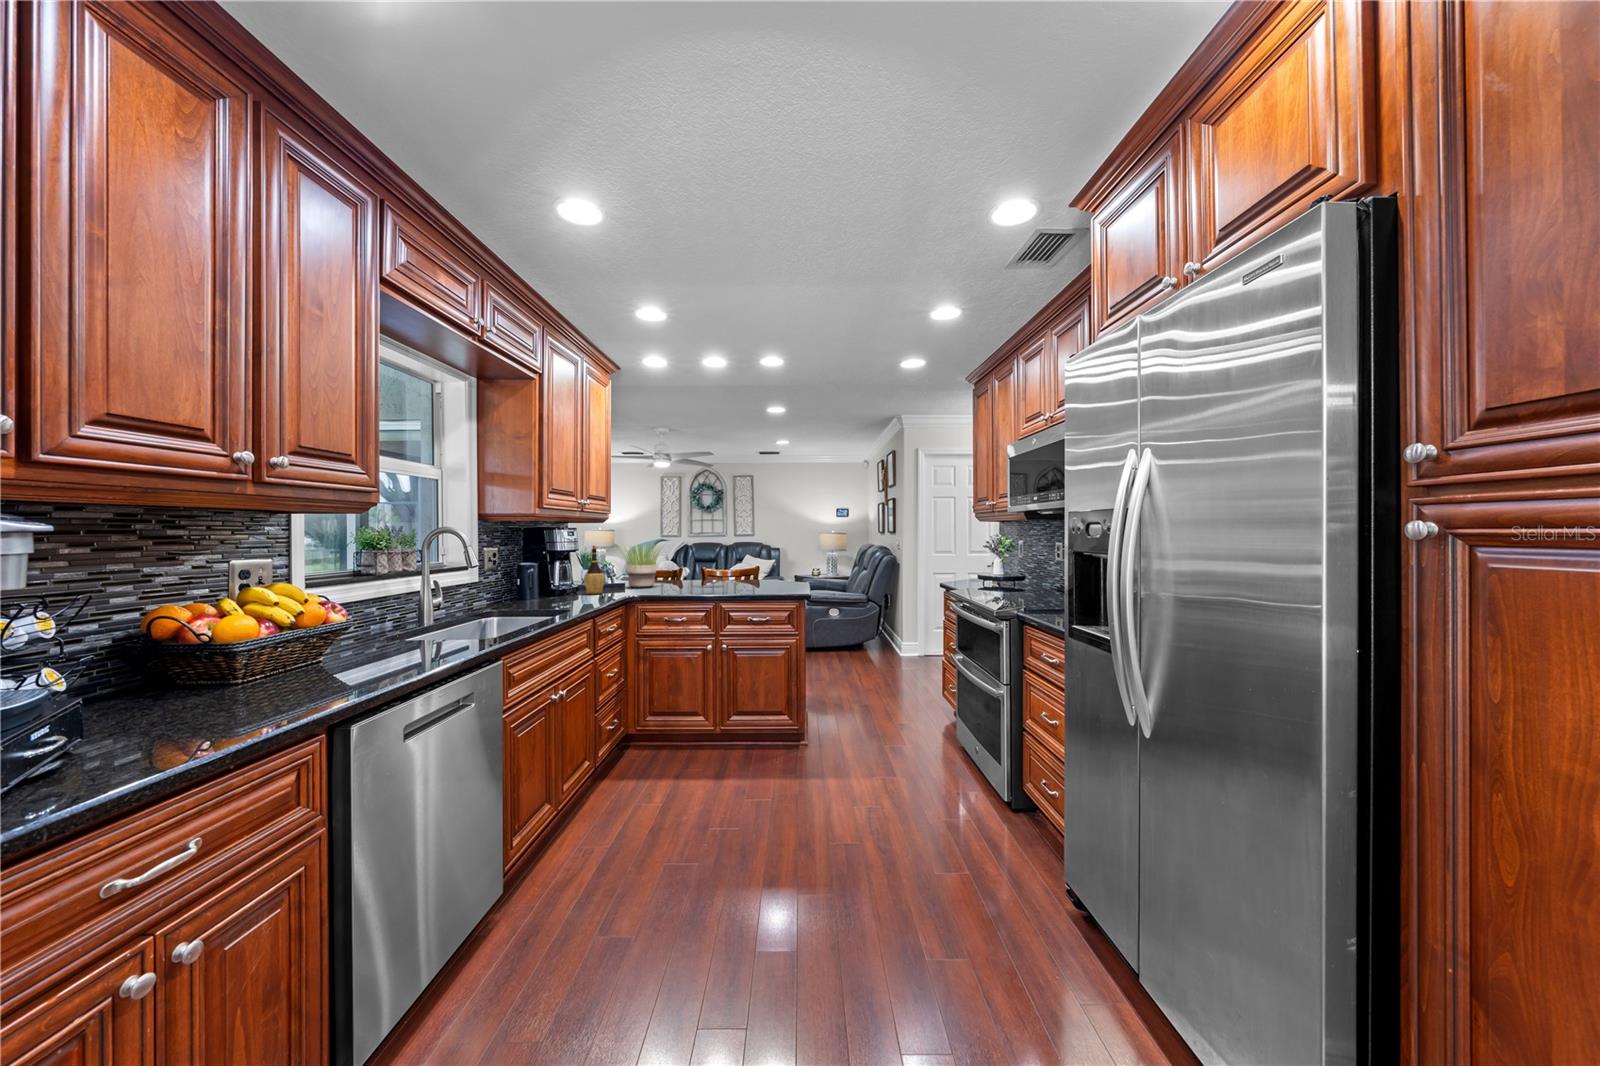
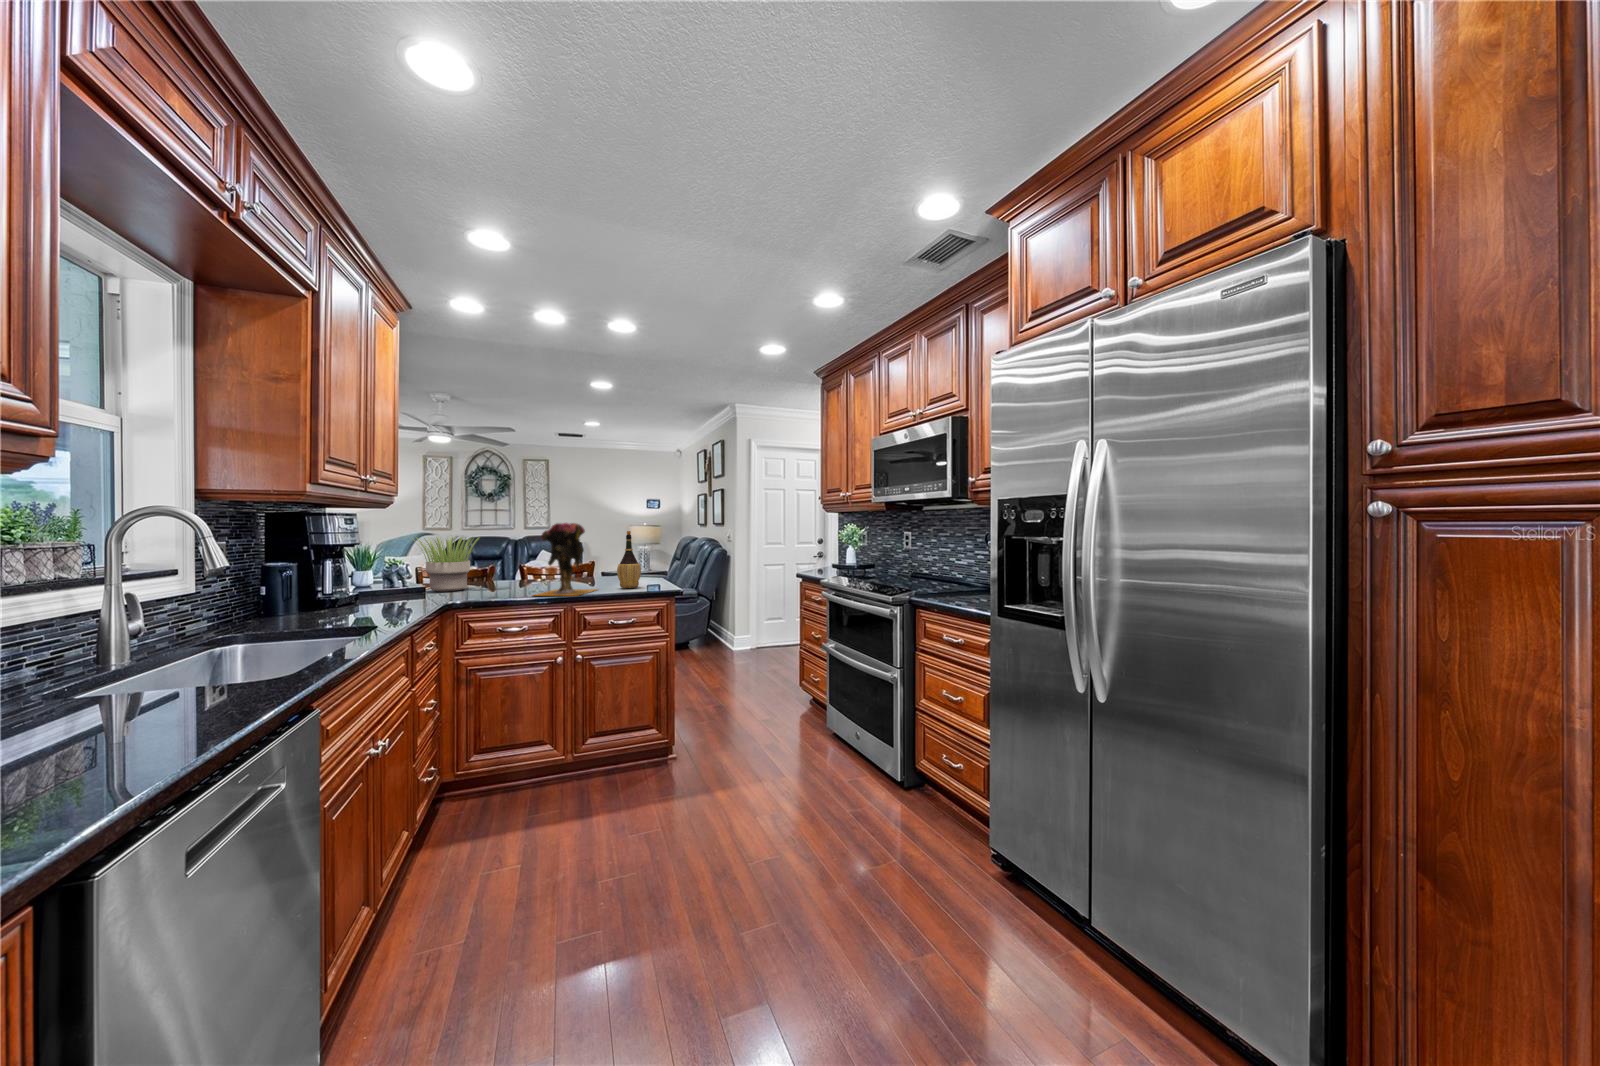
vase: none [690,535,745,595] -> present [535,523,595,596]
wine bottle: present [584,546,605,594] -> present [617,531,641,588]

